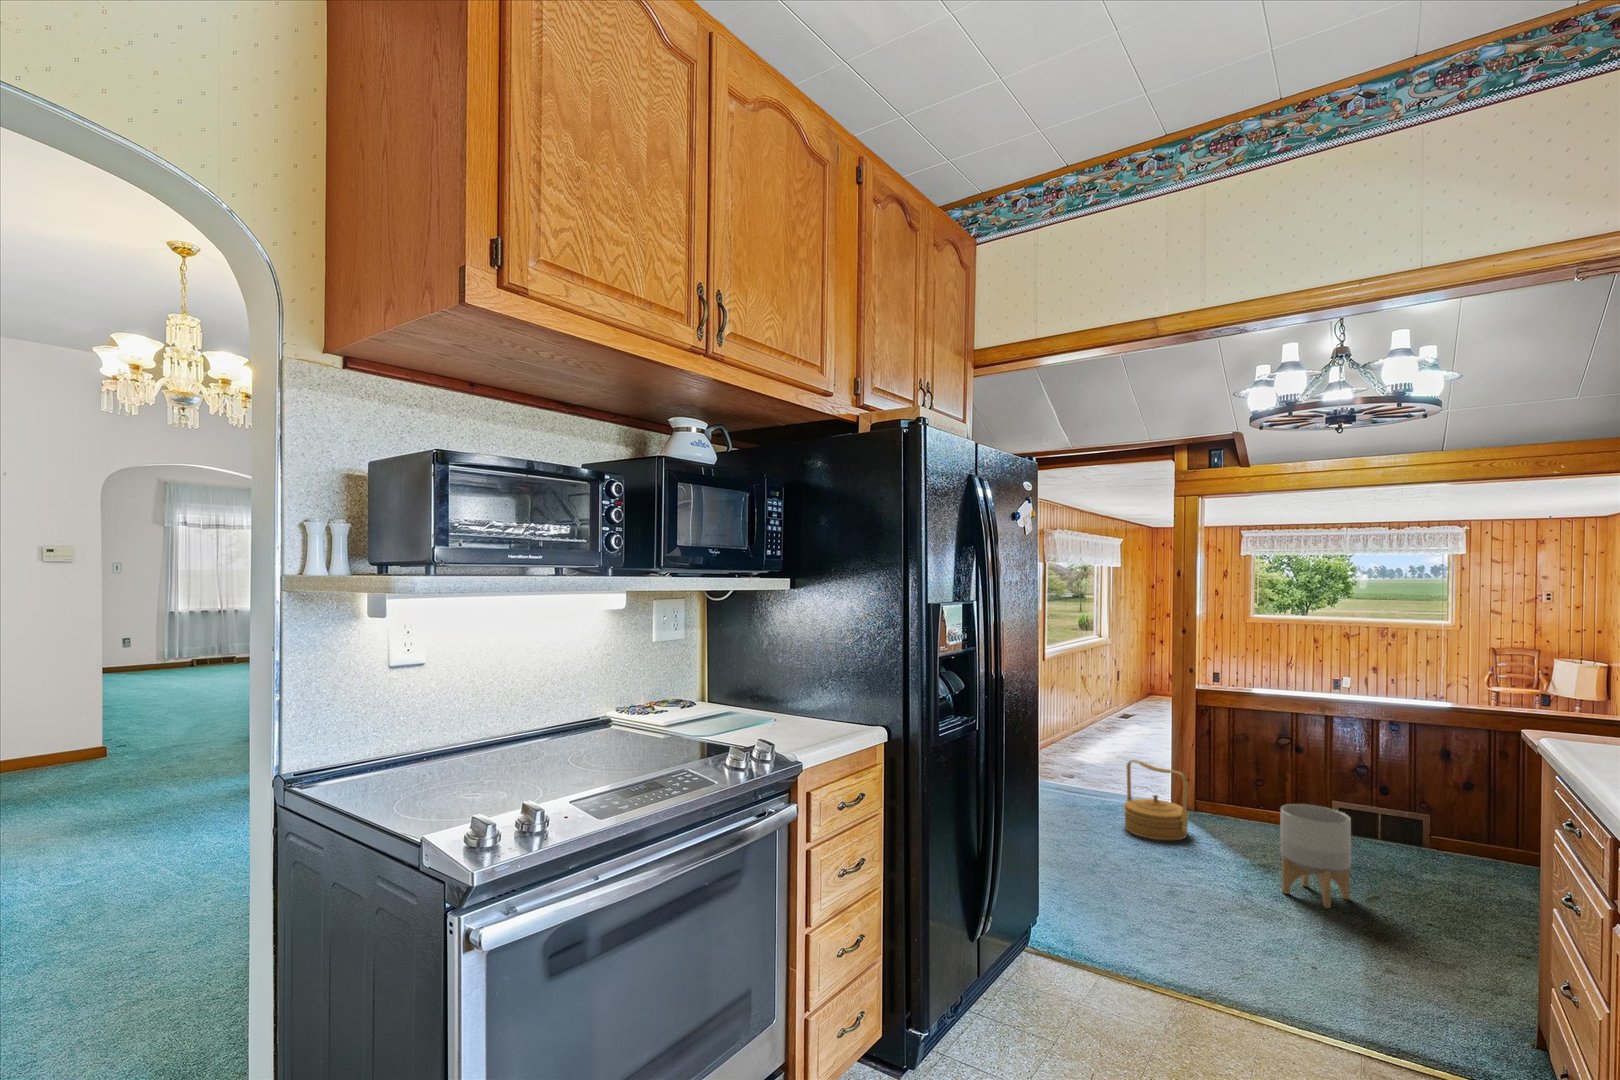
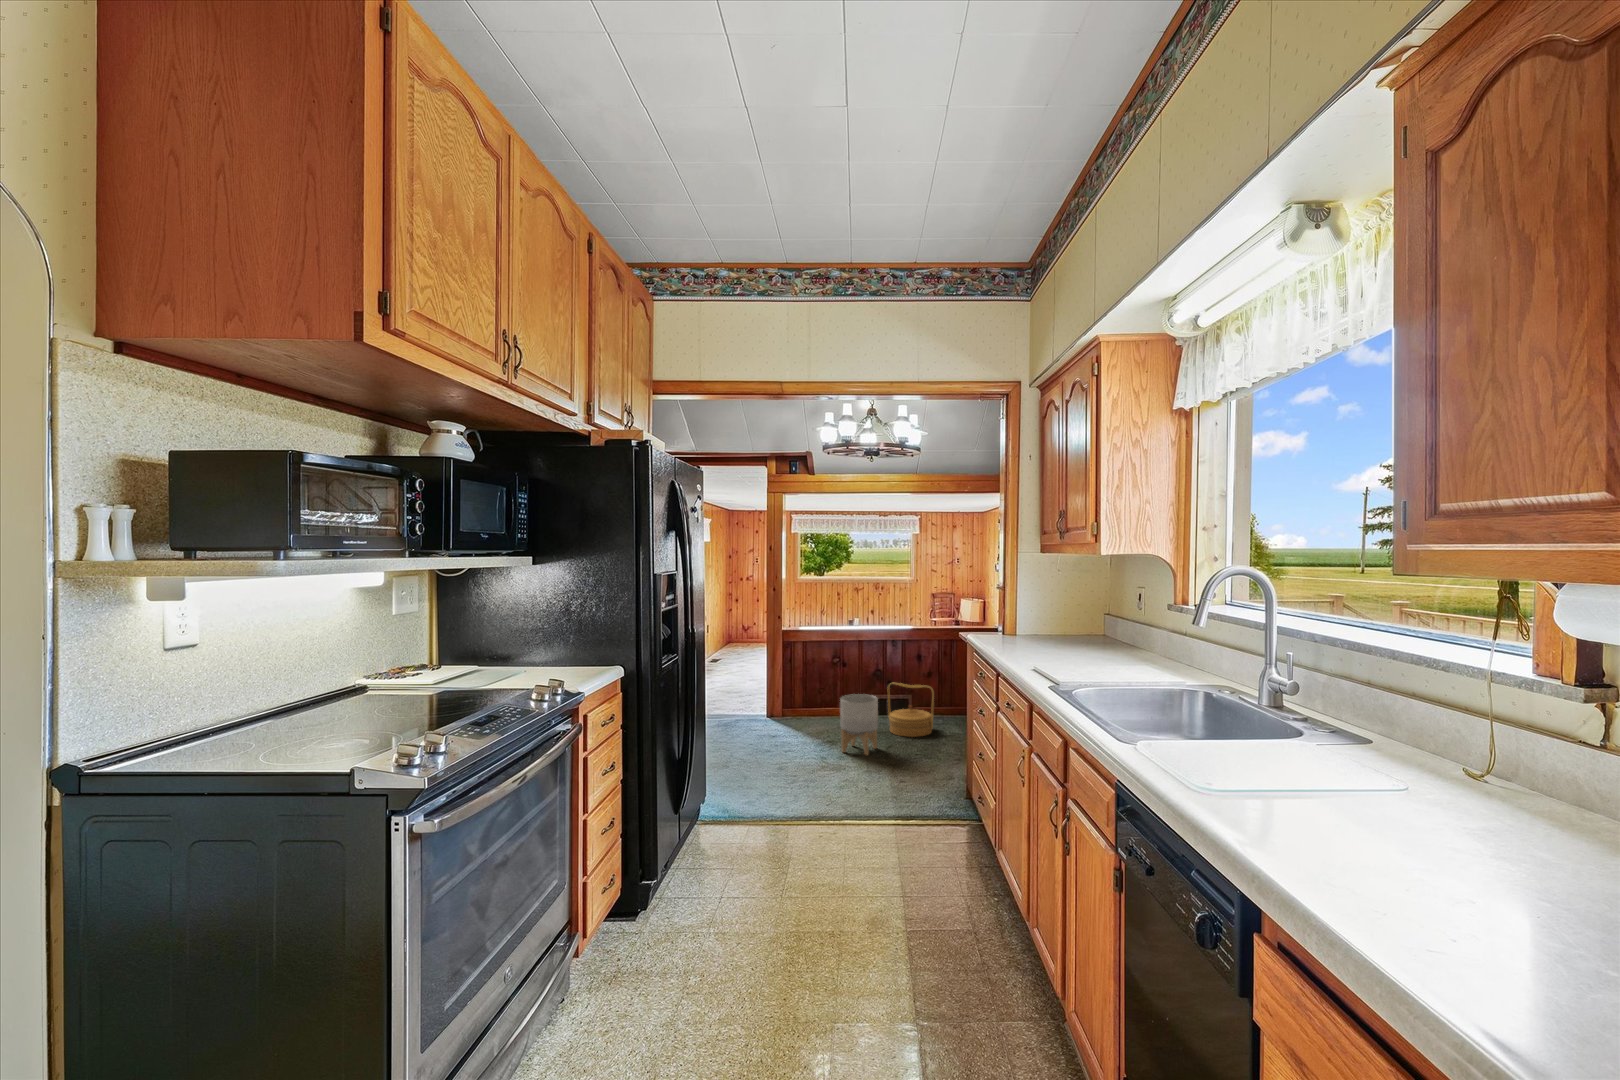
basket: present [1123,760,1189,840] -> present [888,682,934,737]

